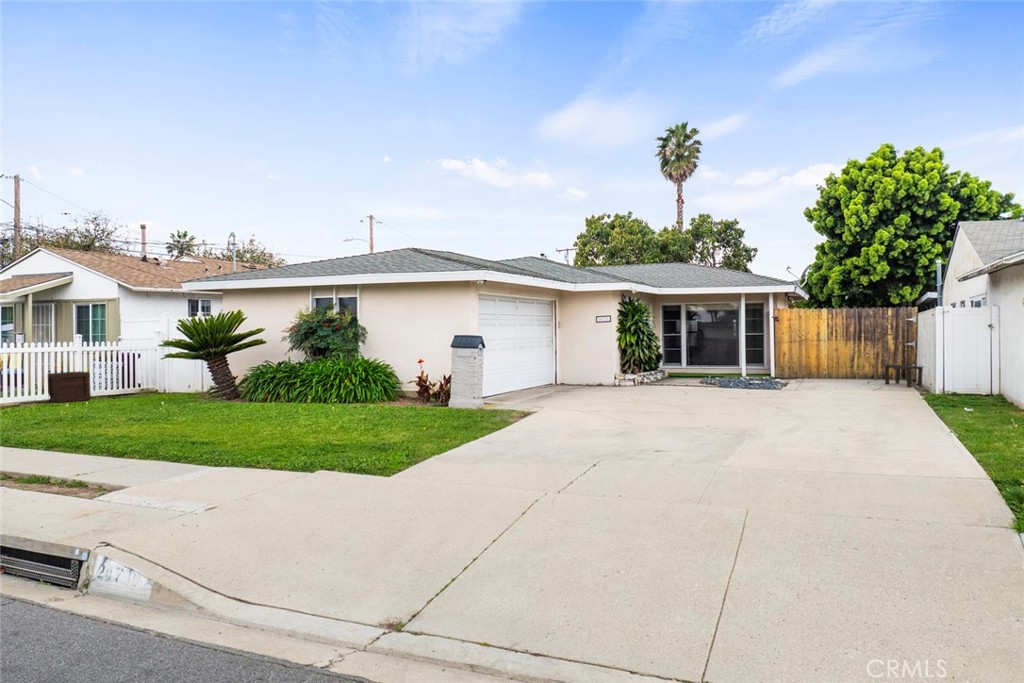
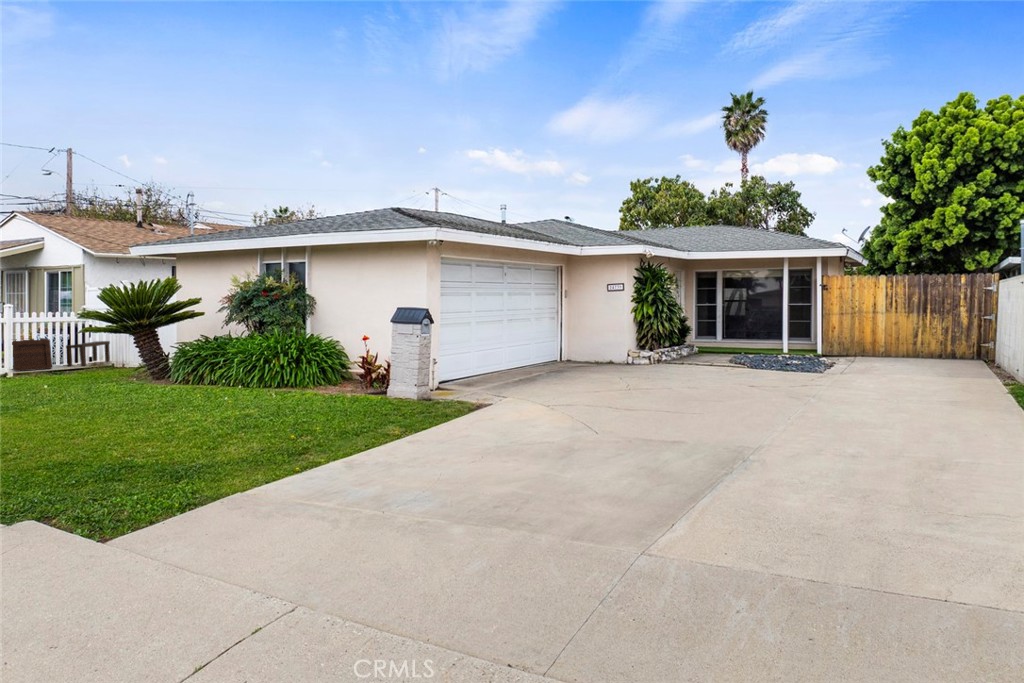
bench: present [885,364,923,387] -> present [66,341,110,366]

